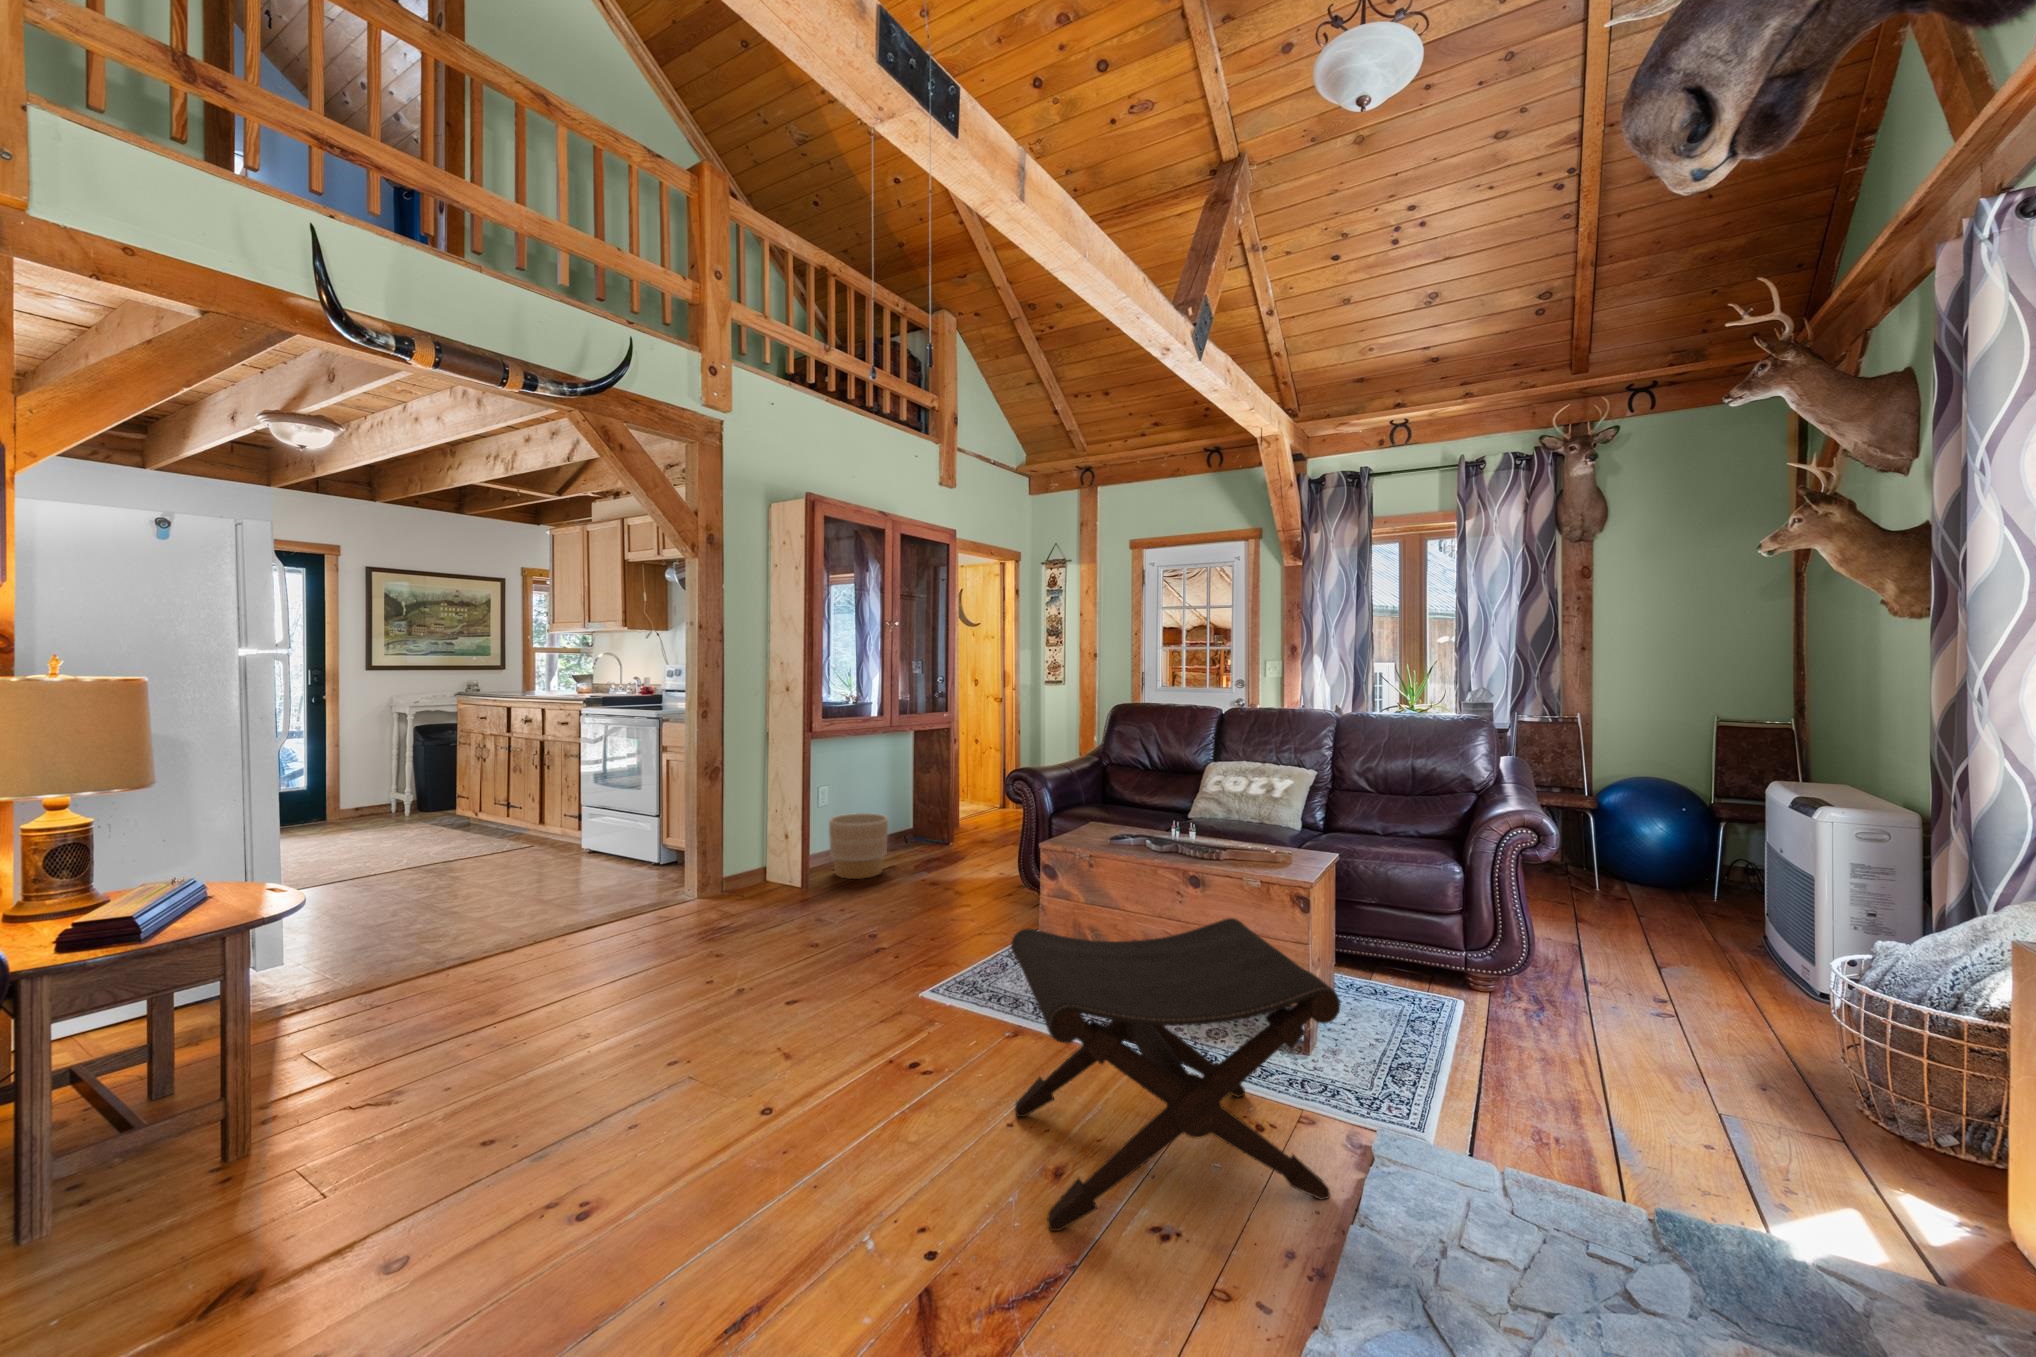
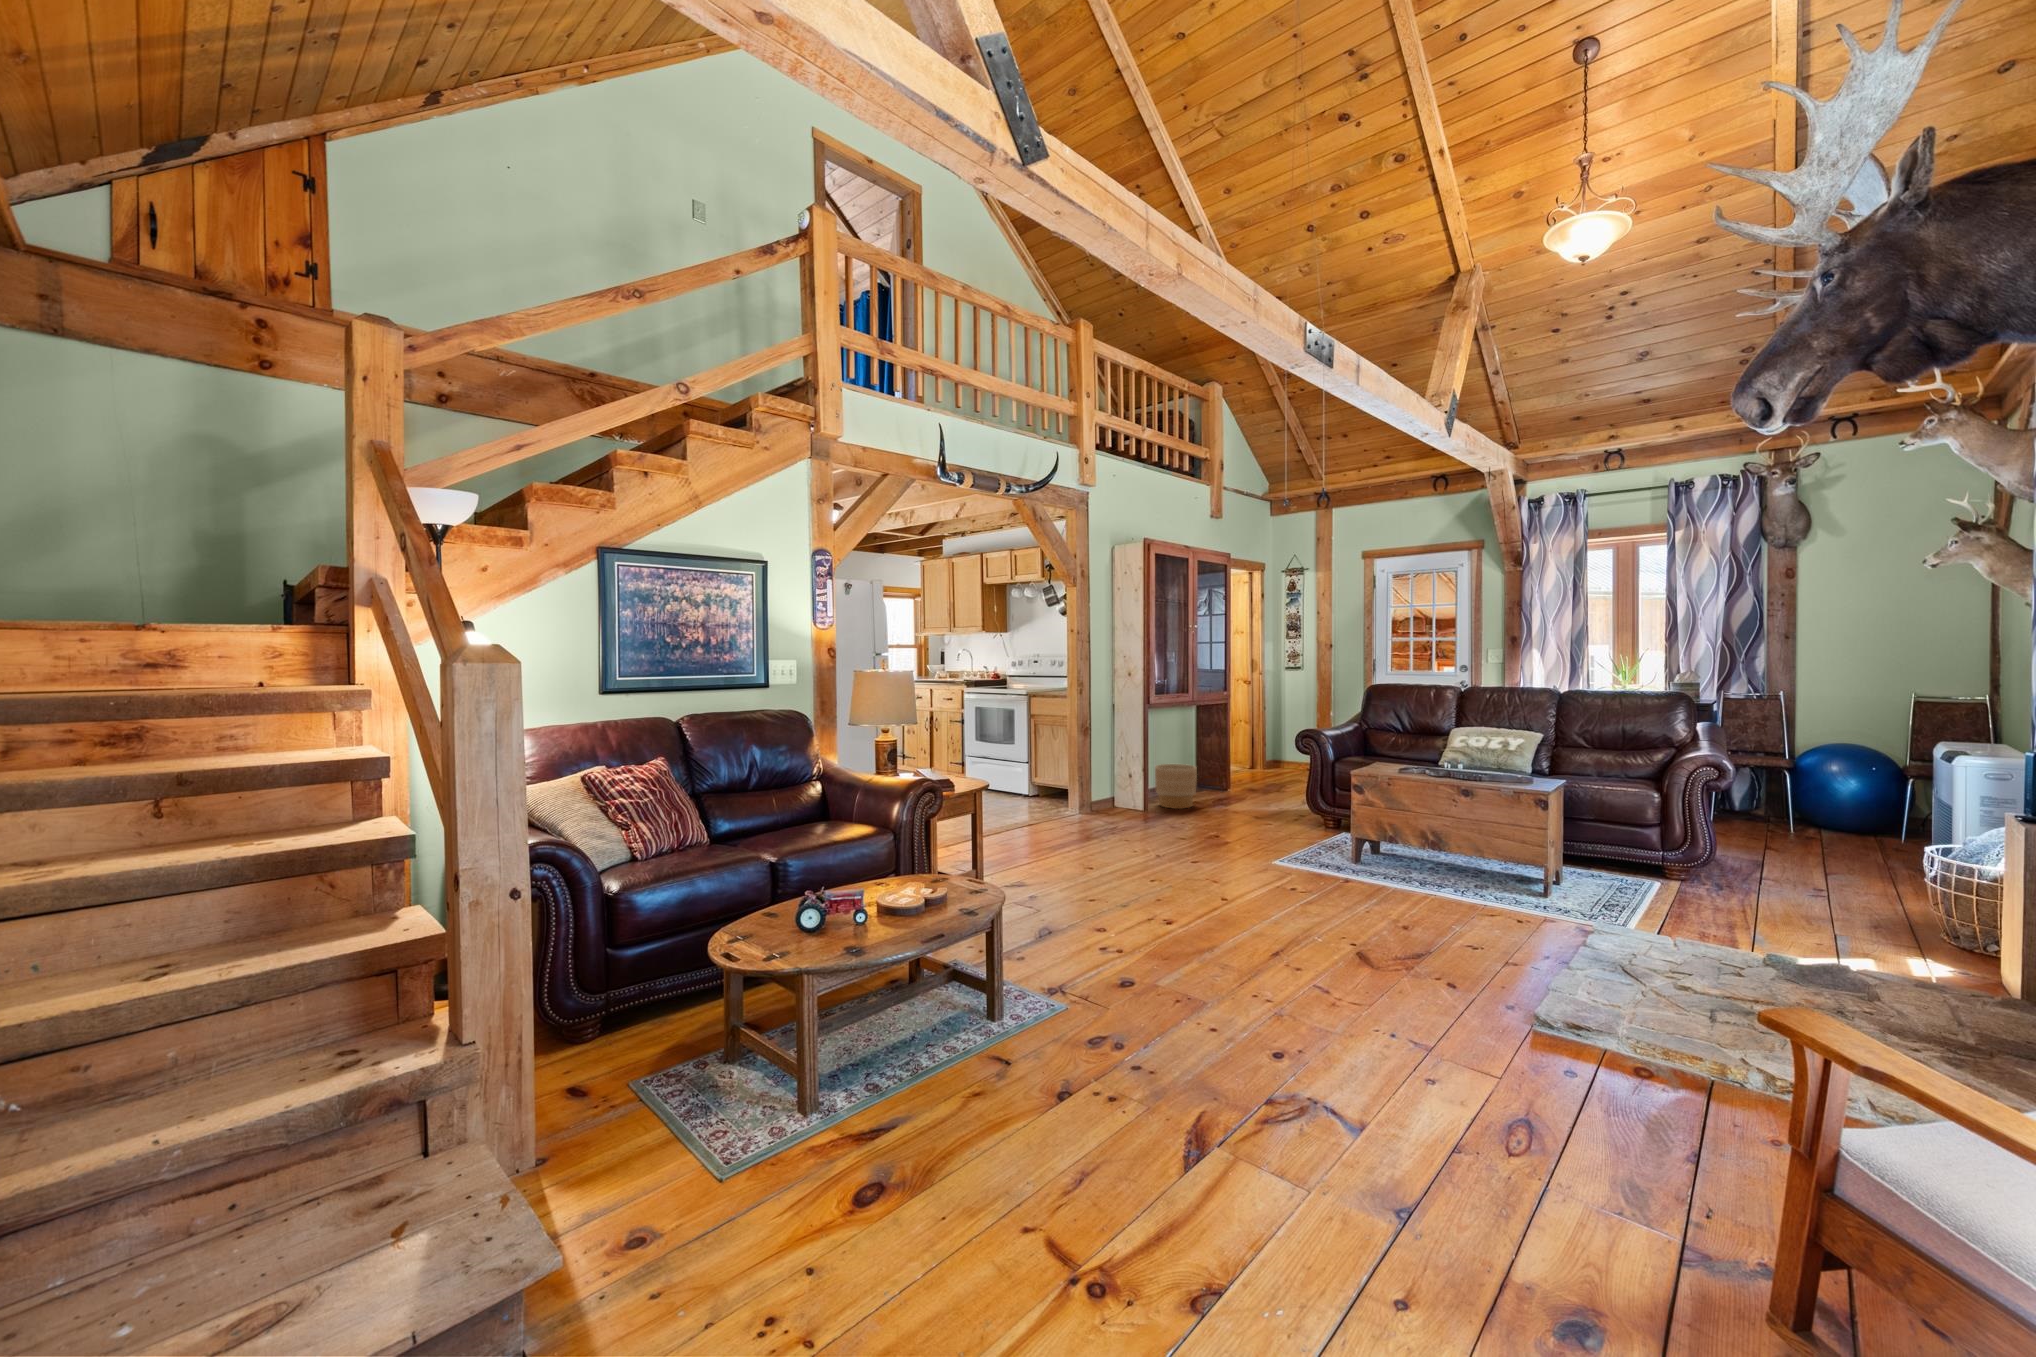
footstool: present [1011,918,1340,1231] -> none [1365,806,1574,944]

